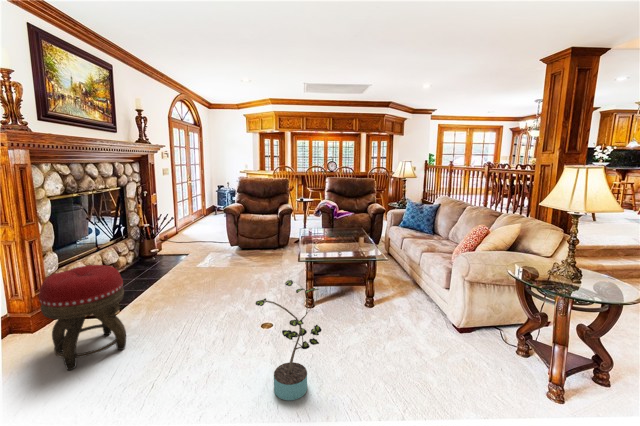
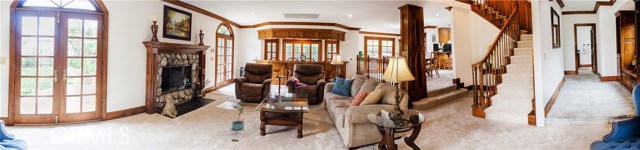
footstool: present [39,265,126,370] -> none [159,90,187,123]

